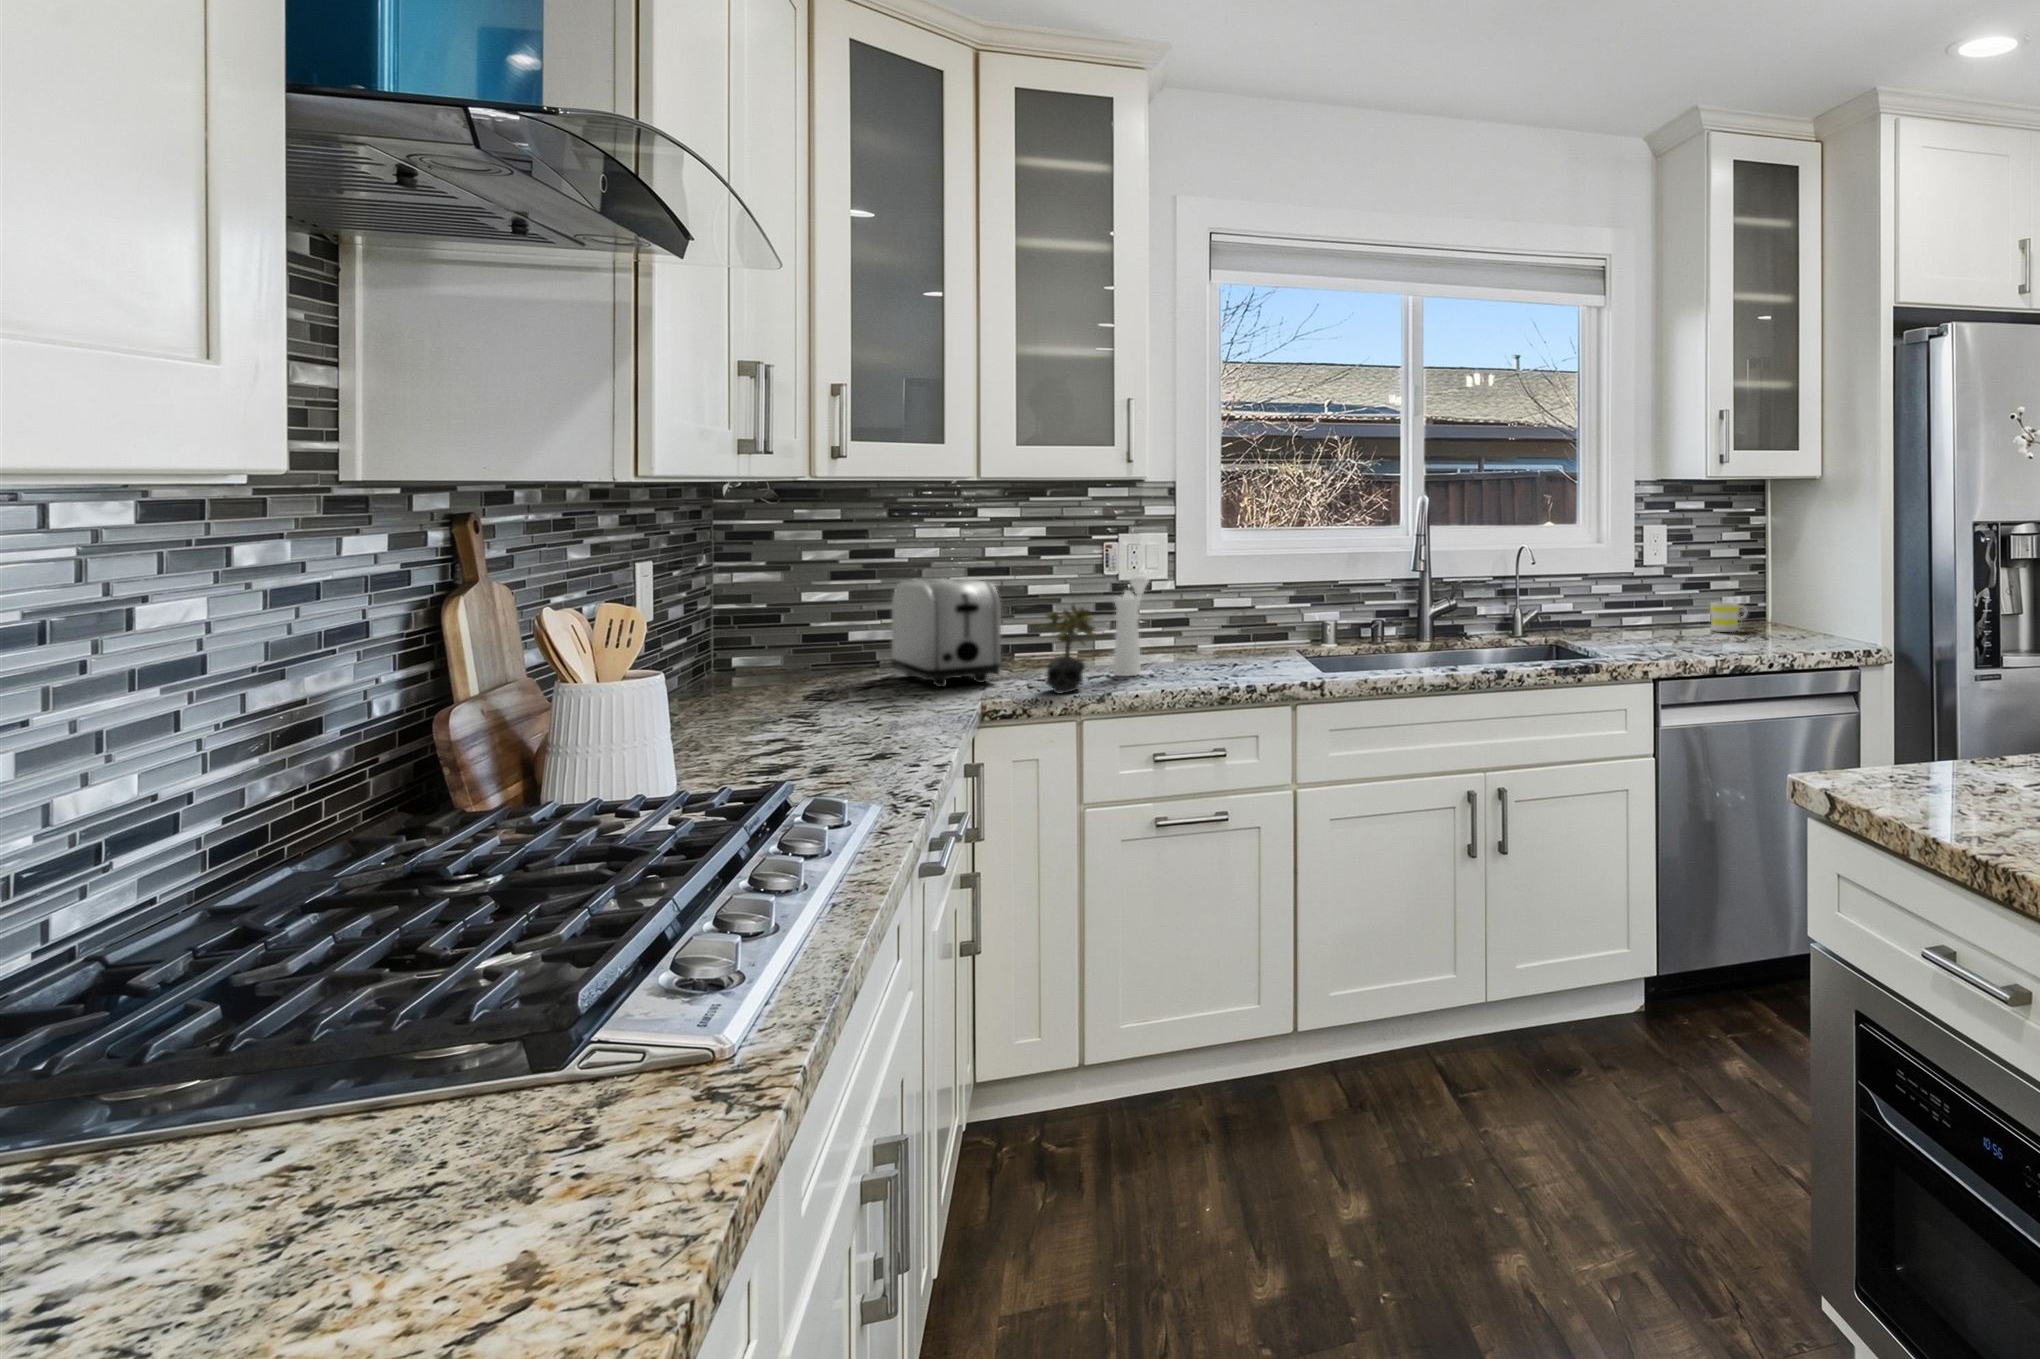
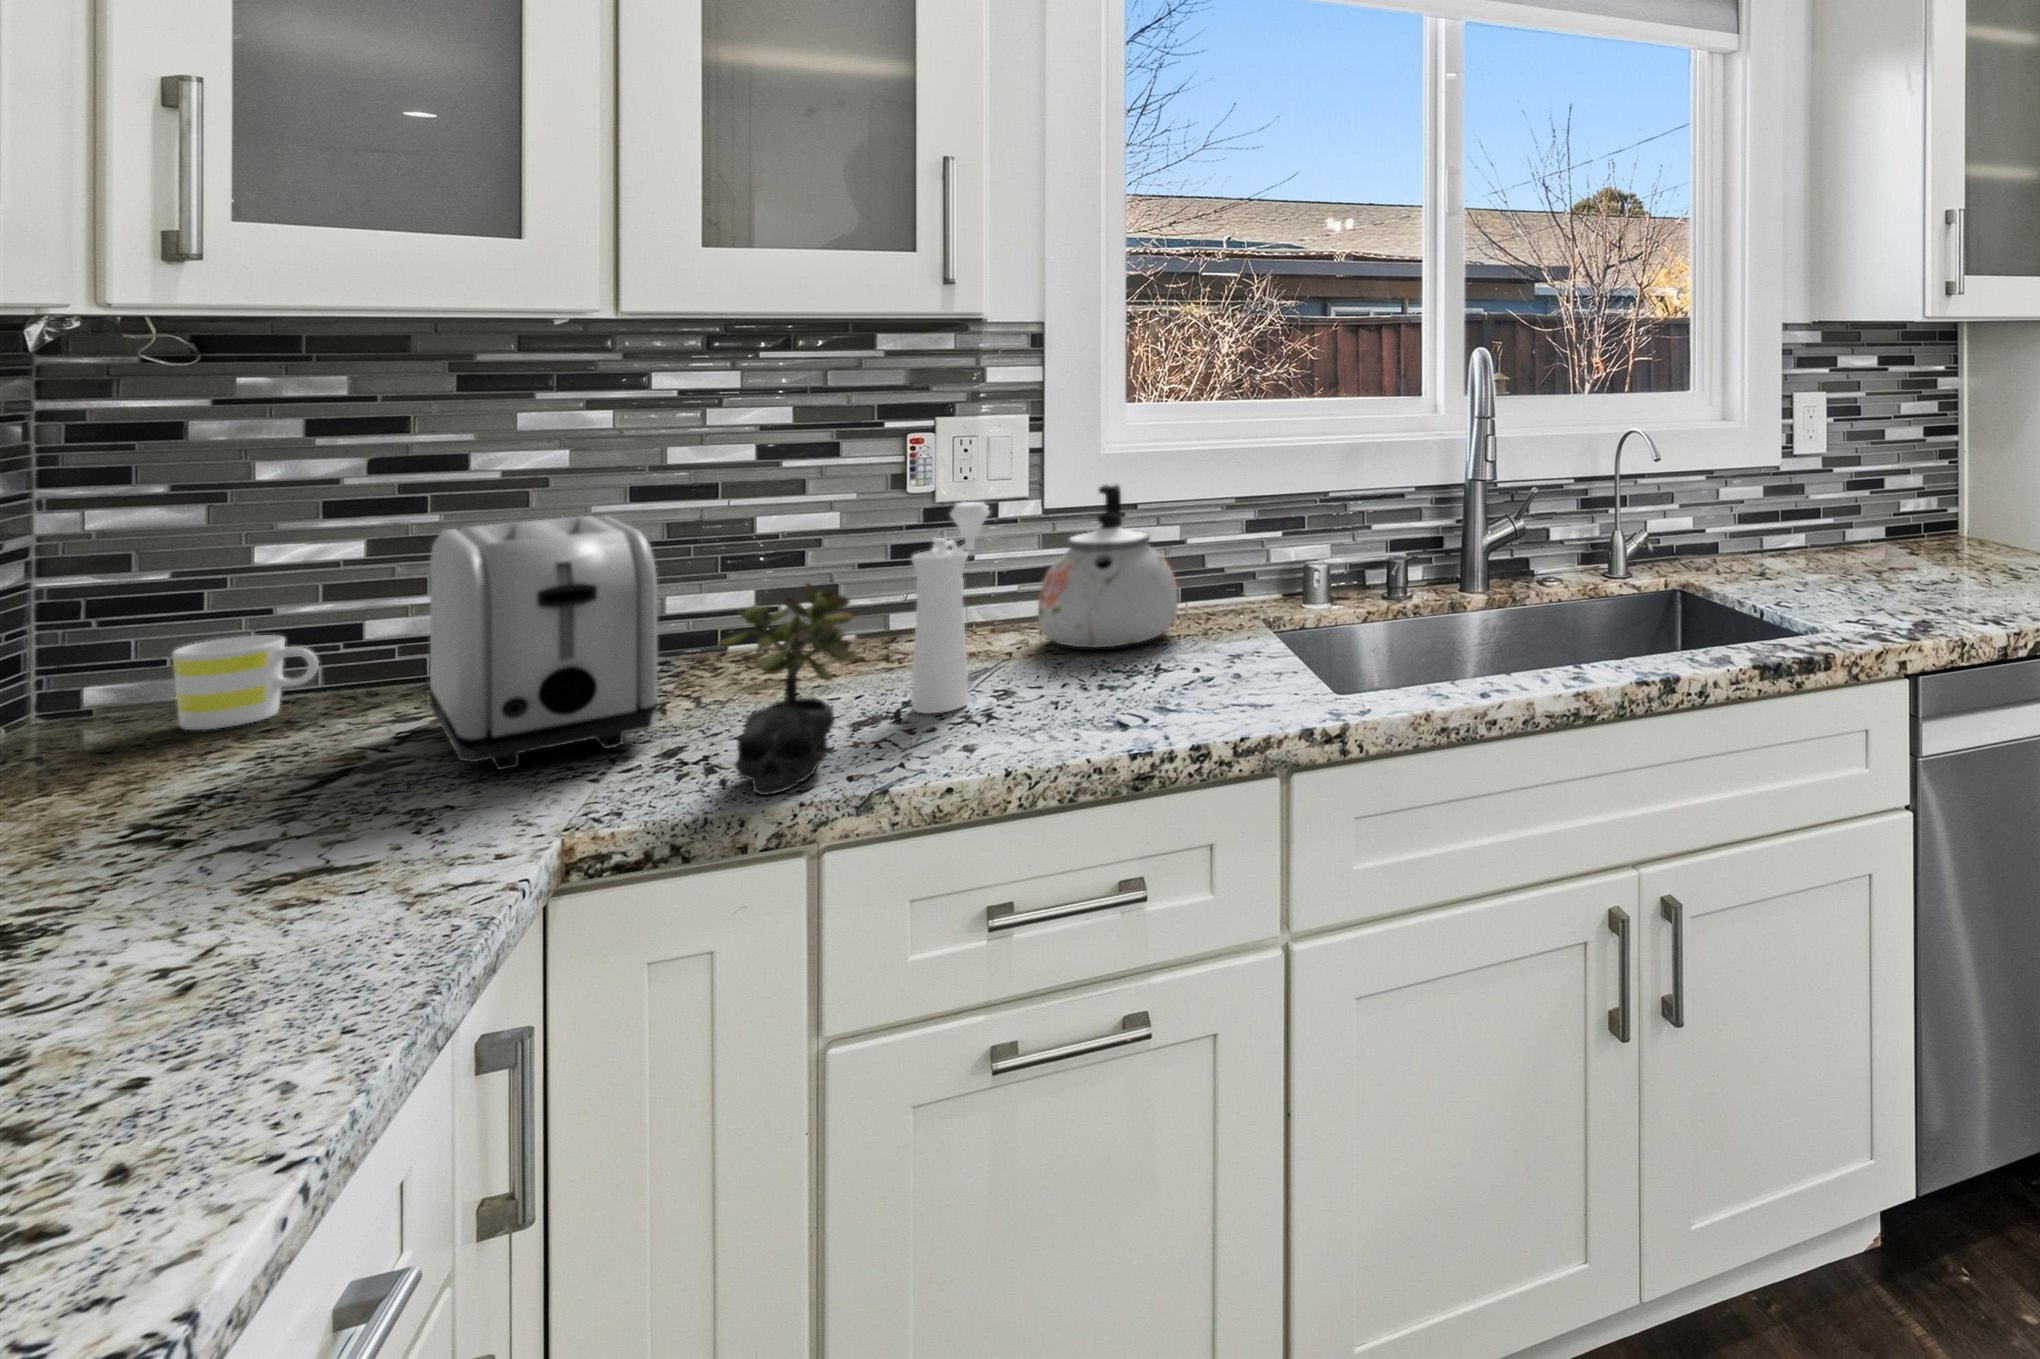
kettle: none [1172,572,1248,659] -> present [1038,485,1178,648]
mug: present [1710,602,1748,632] -> present [172,635,319,730]

